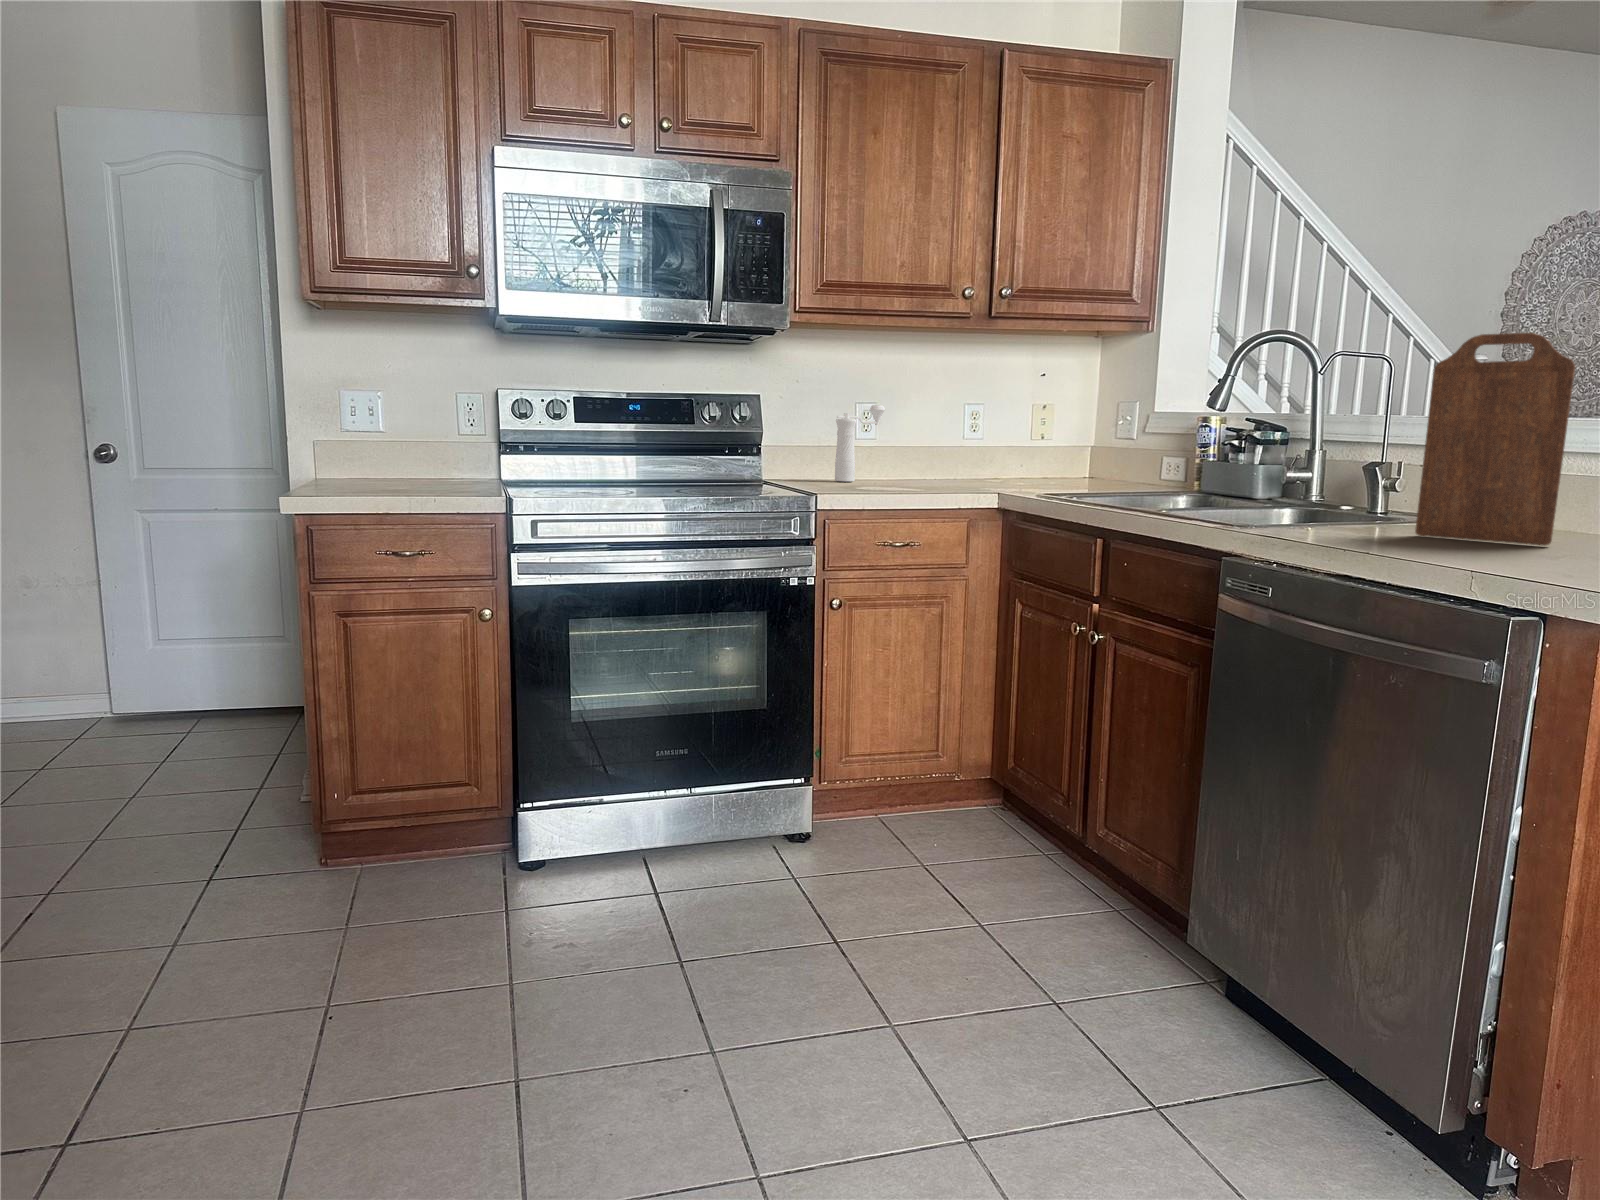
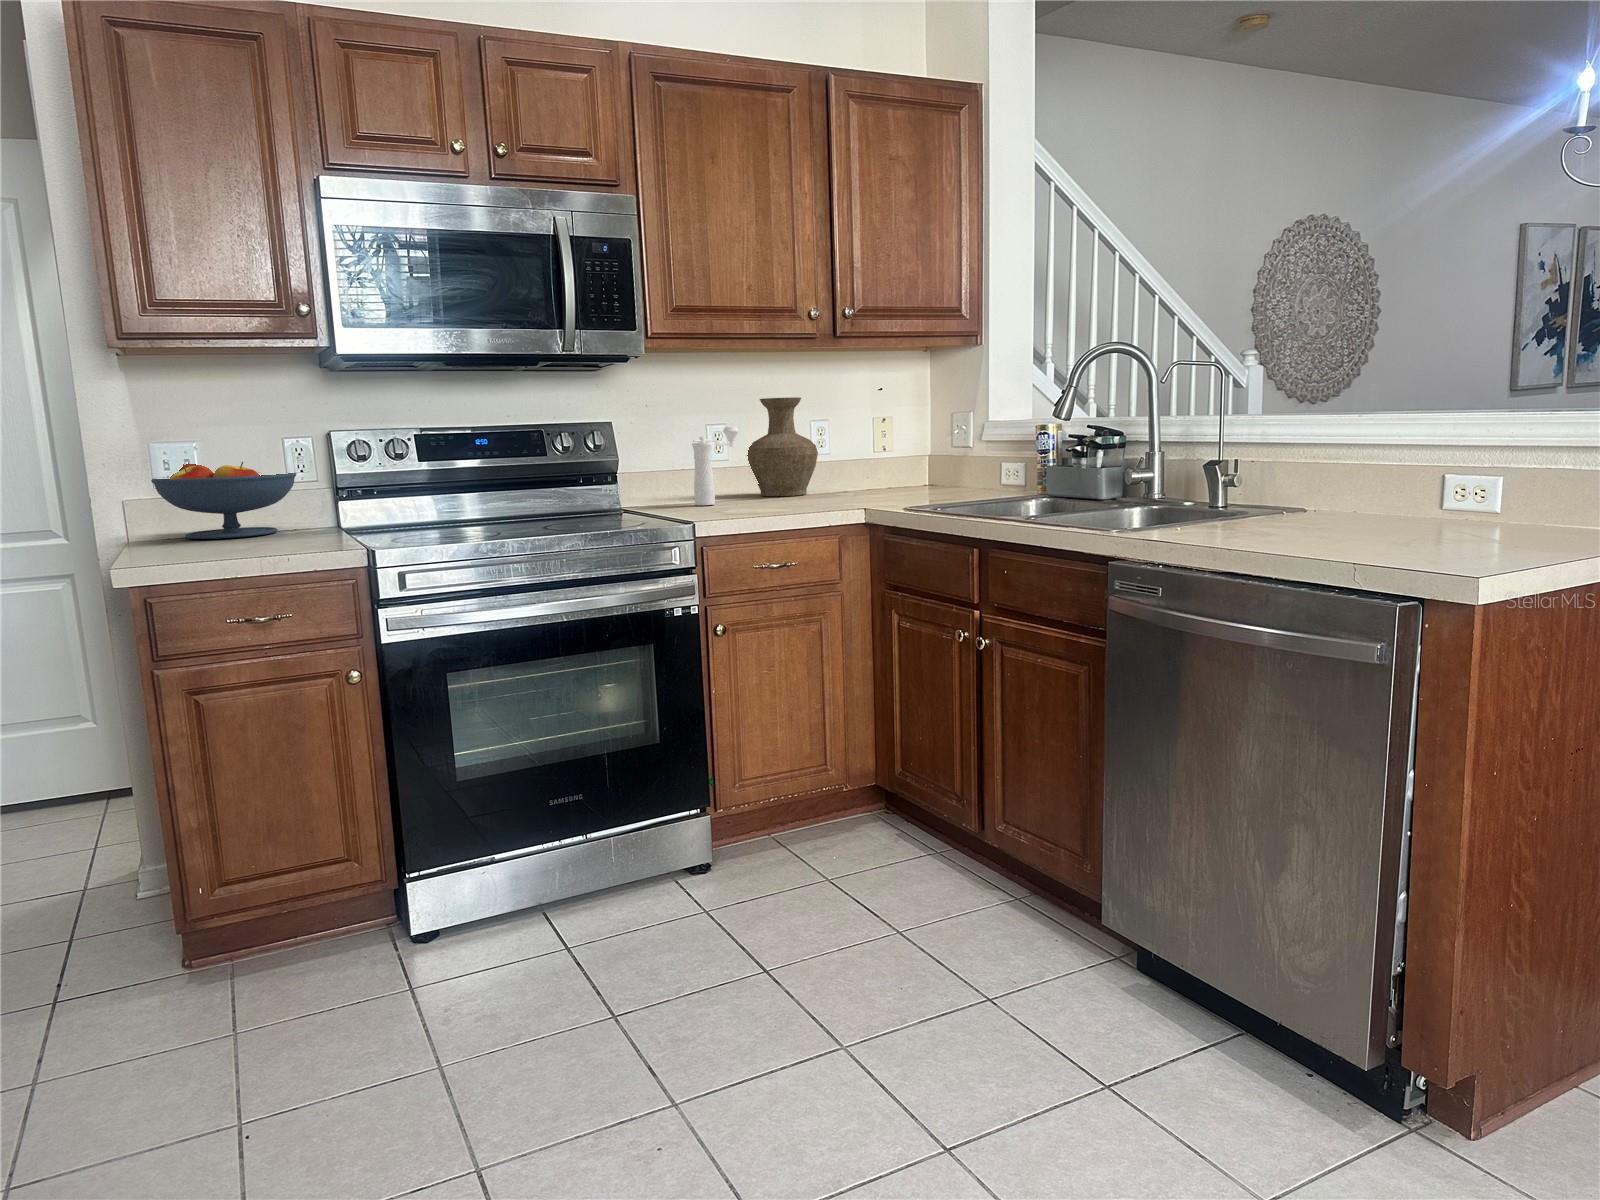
cutting board: present [1415,333,1575,546] -> none [1267,344,1393,532]
vase: none [896,379,968,479] -> present [747,397,818,496]
fruit bowl: none [339,405,465,481] -> present [151,462,297,539]

